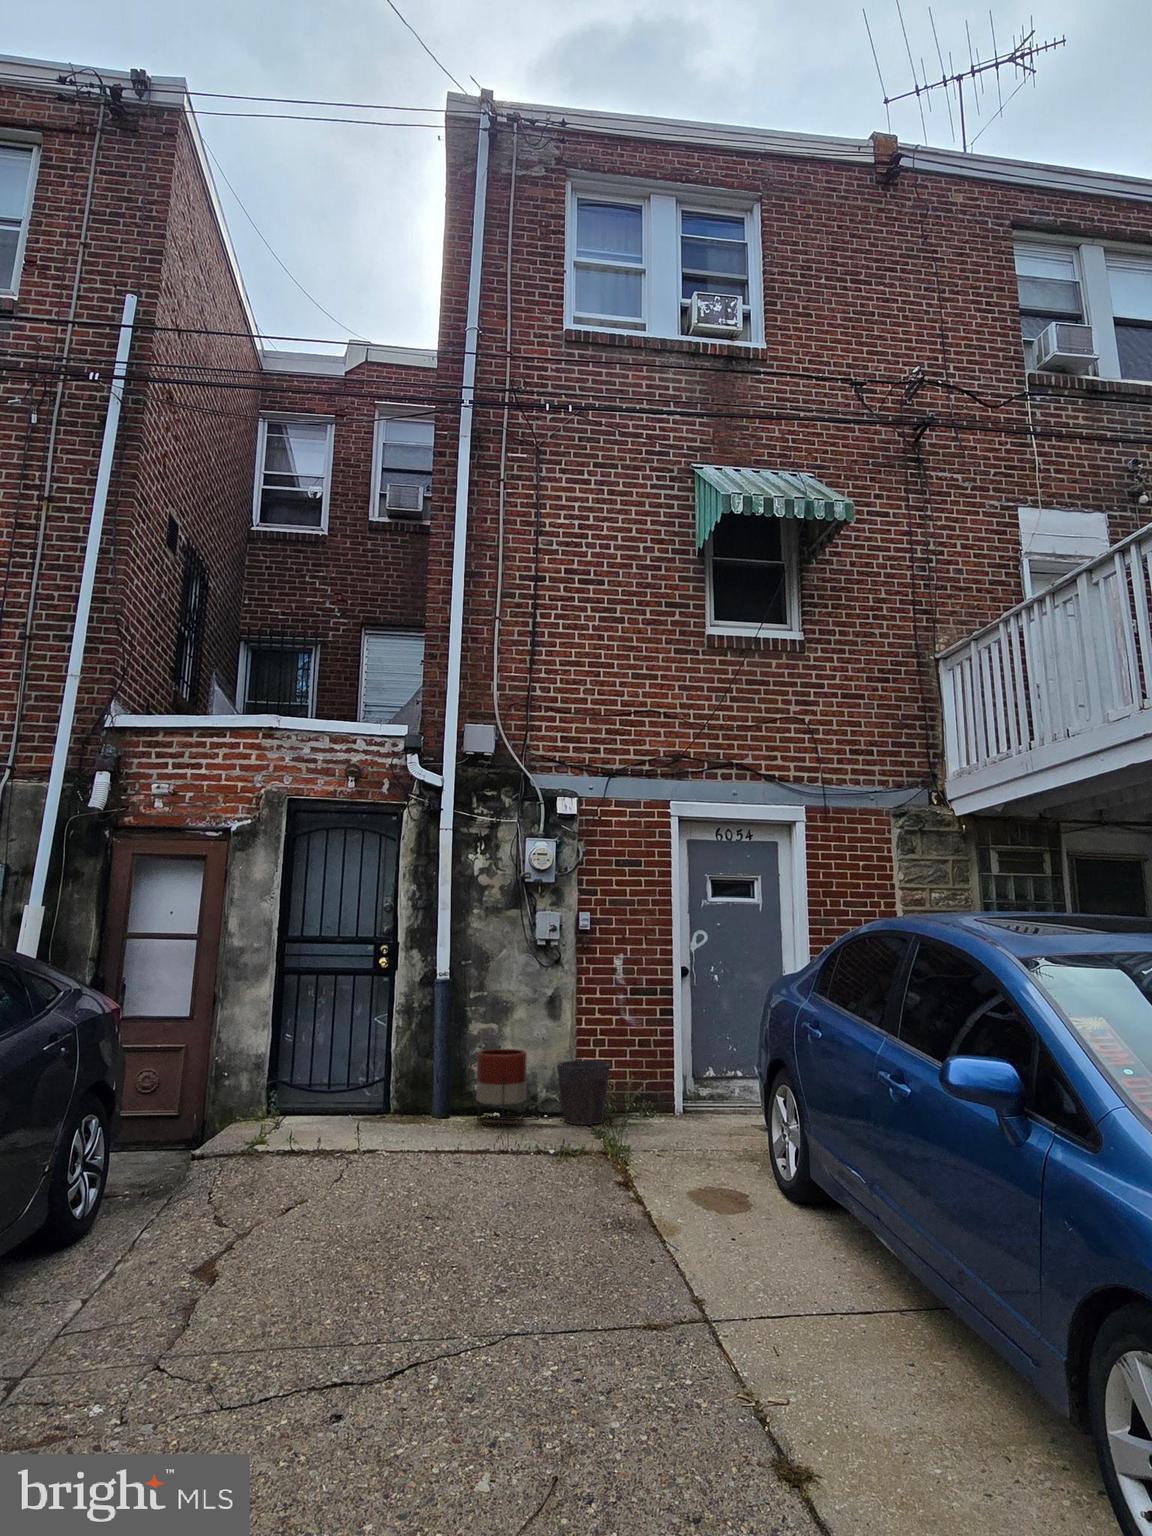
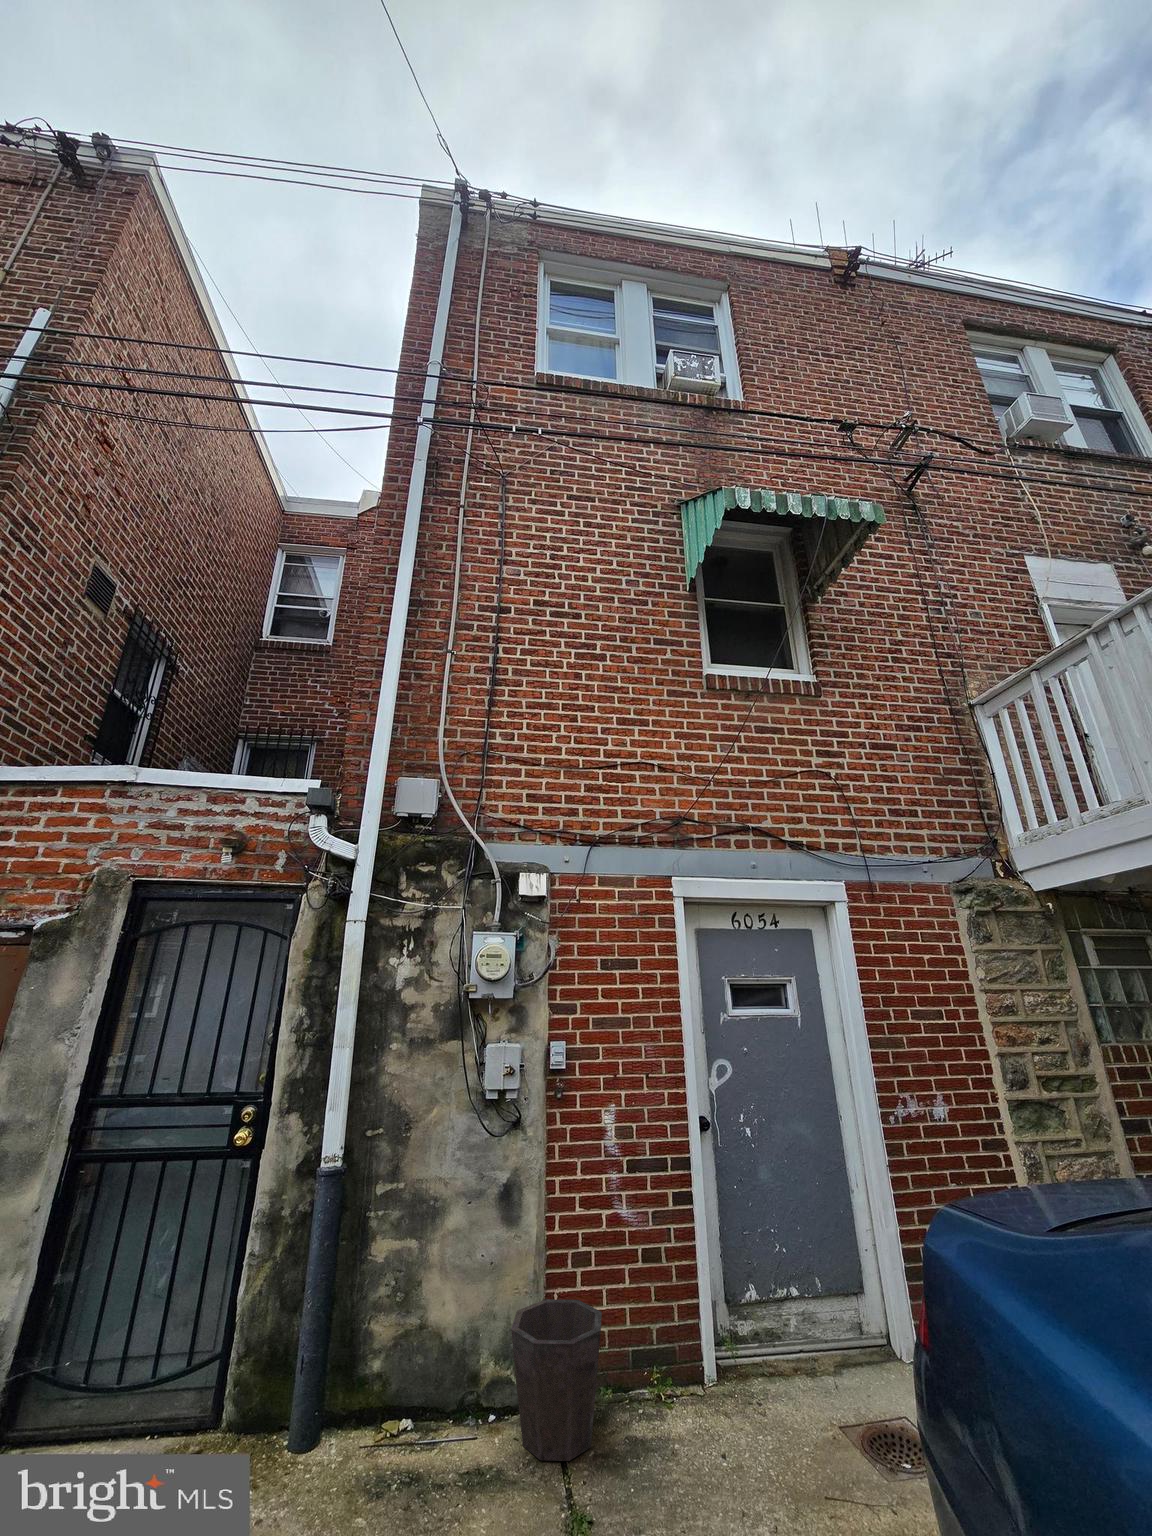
planter: present [476,1049,527,1121] -> none [368,1288,461,1488]

